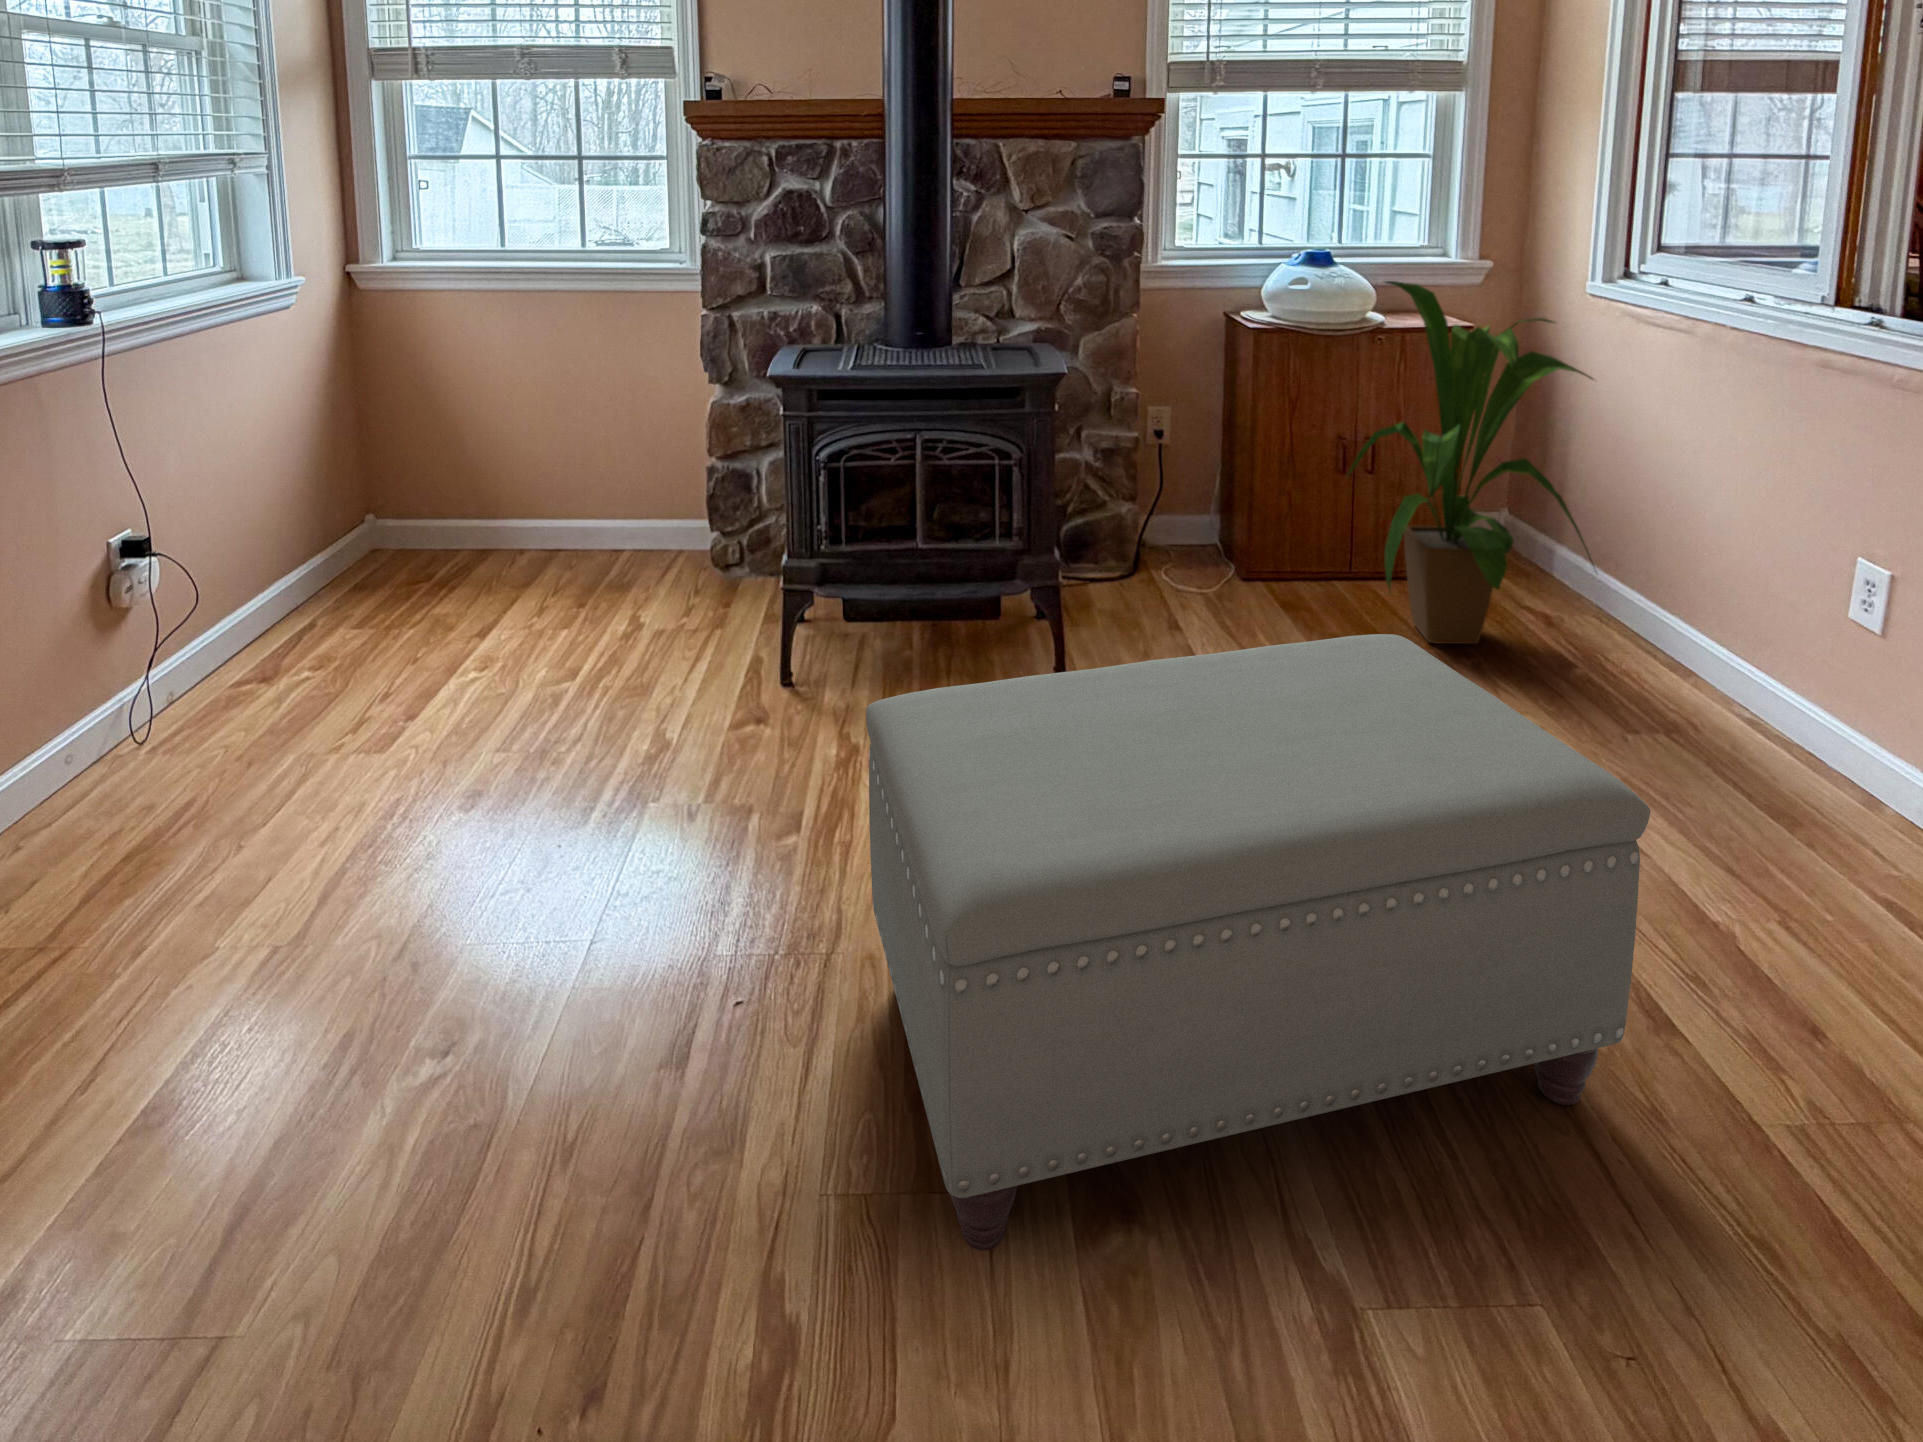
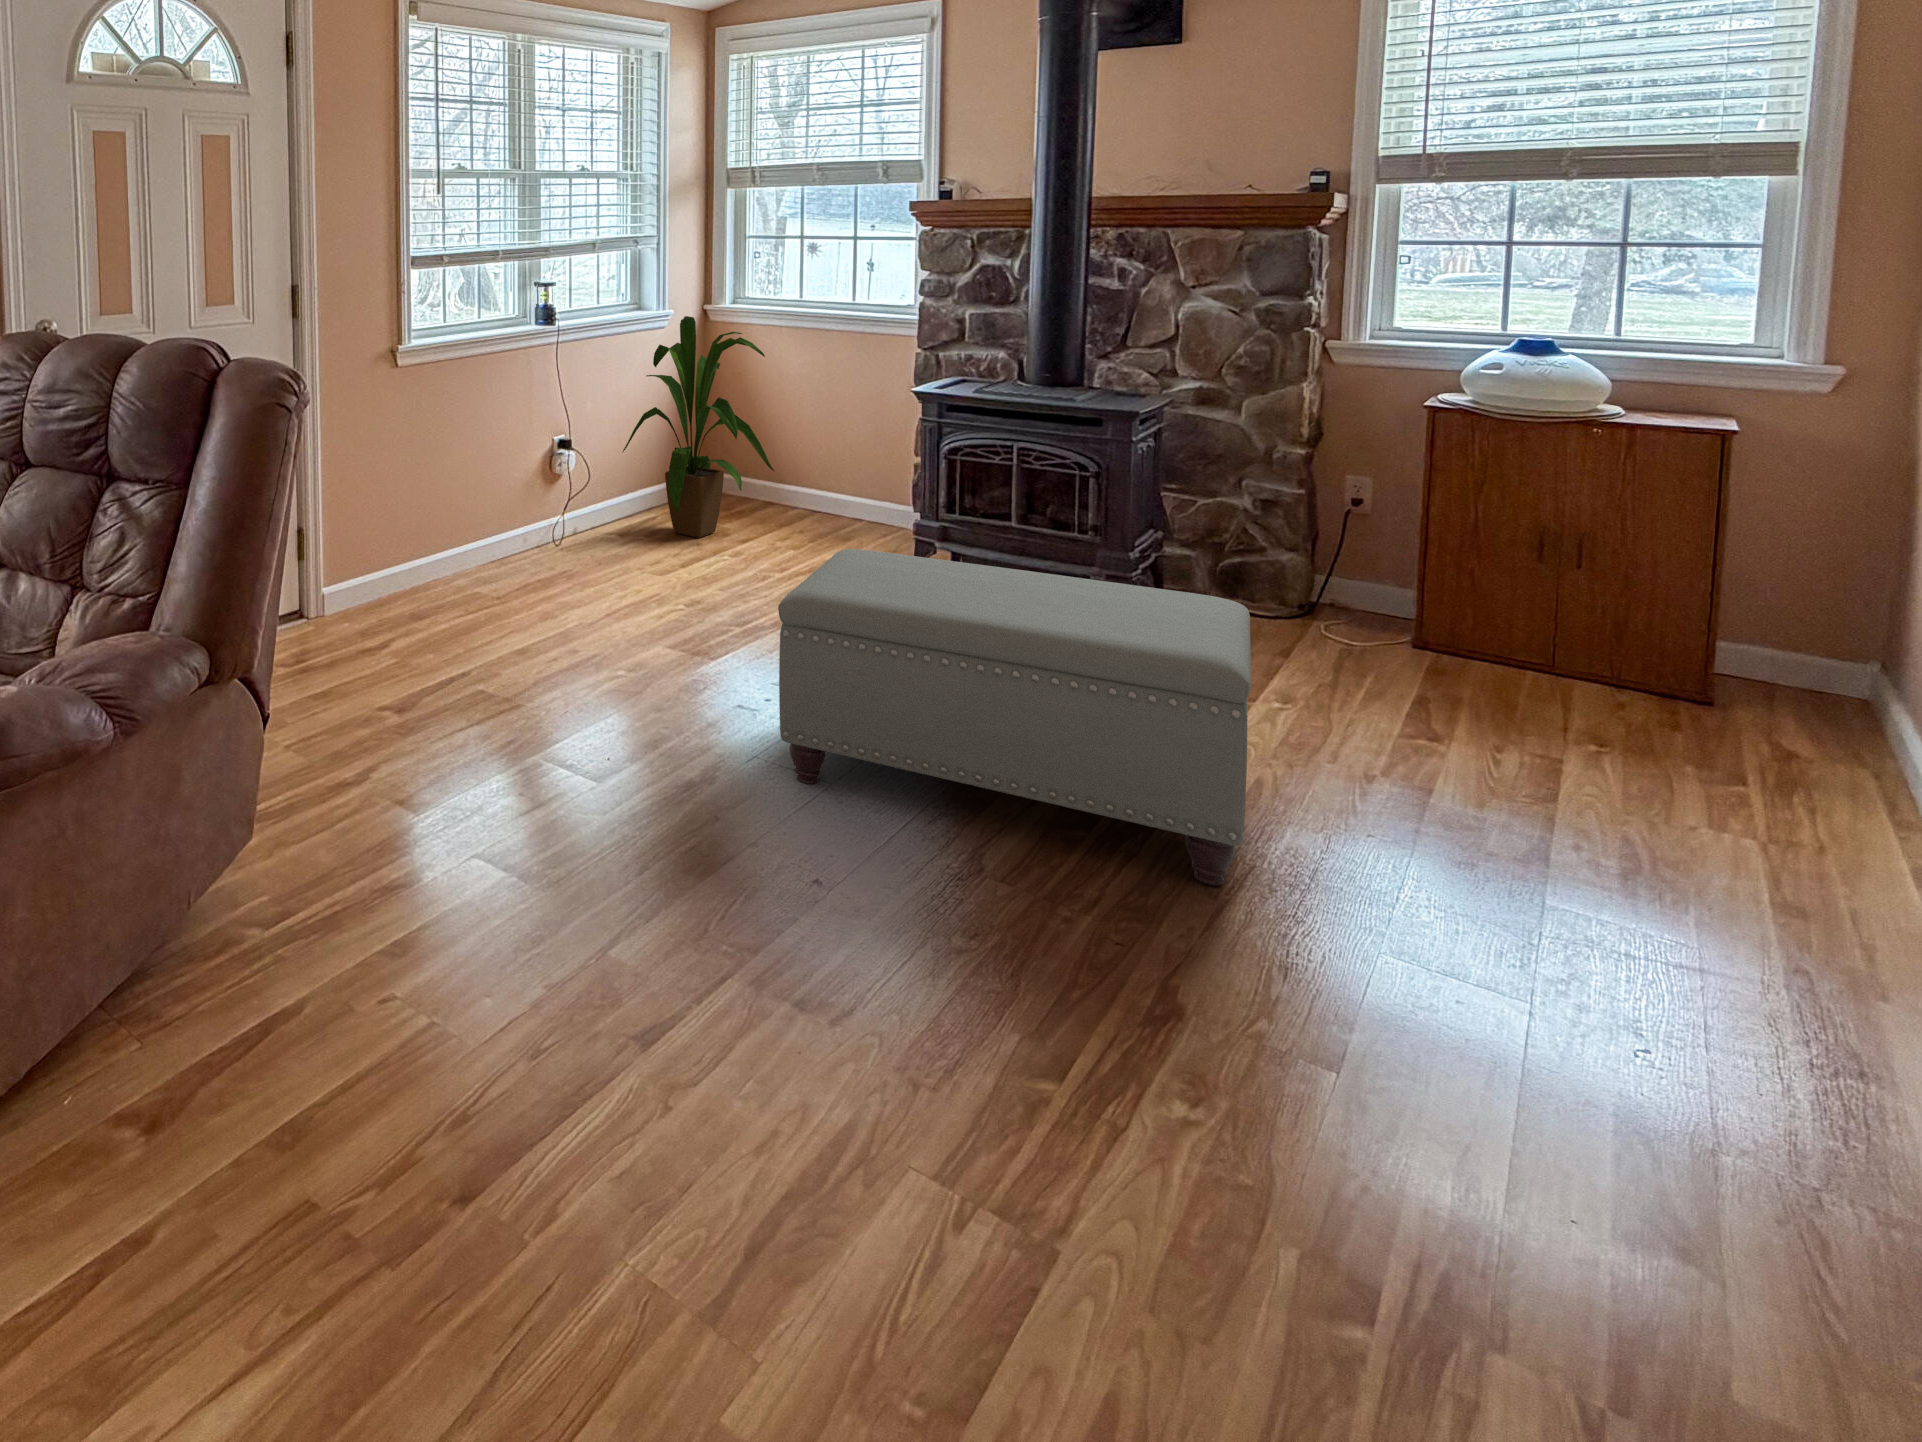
house plant: present [1348,281,1593,644] -> present [623,316,774,538]

